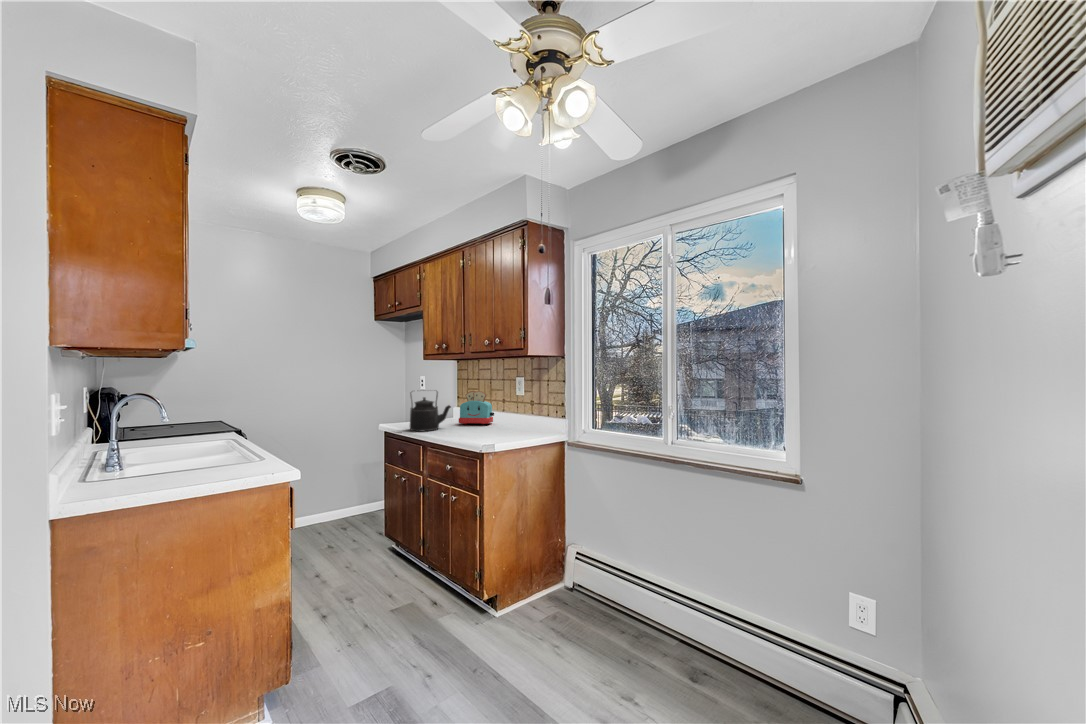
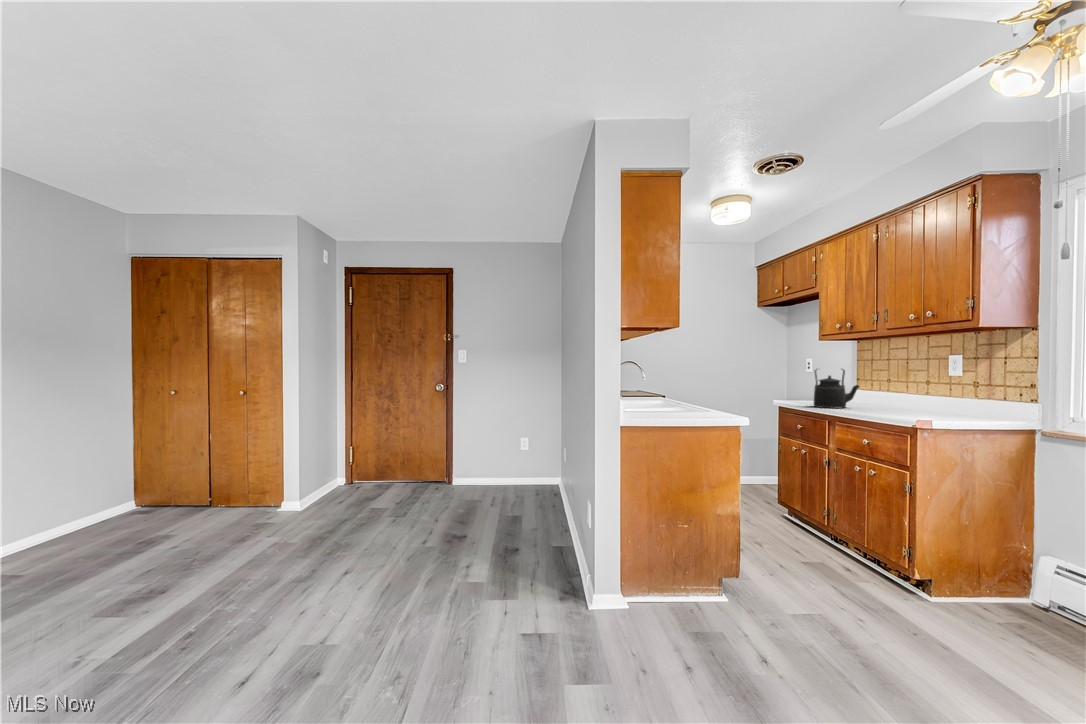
toaster: present [459,391,494,424] -> none [867,372,914,408]

